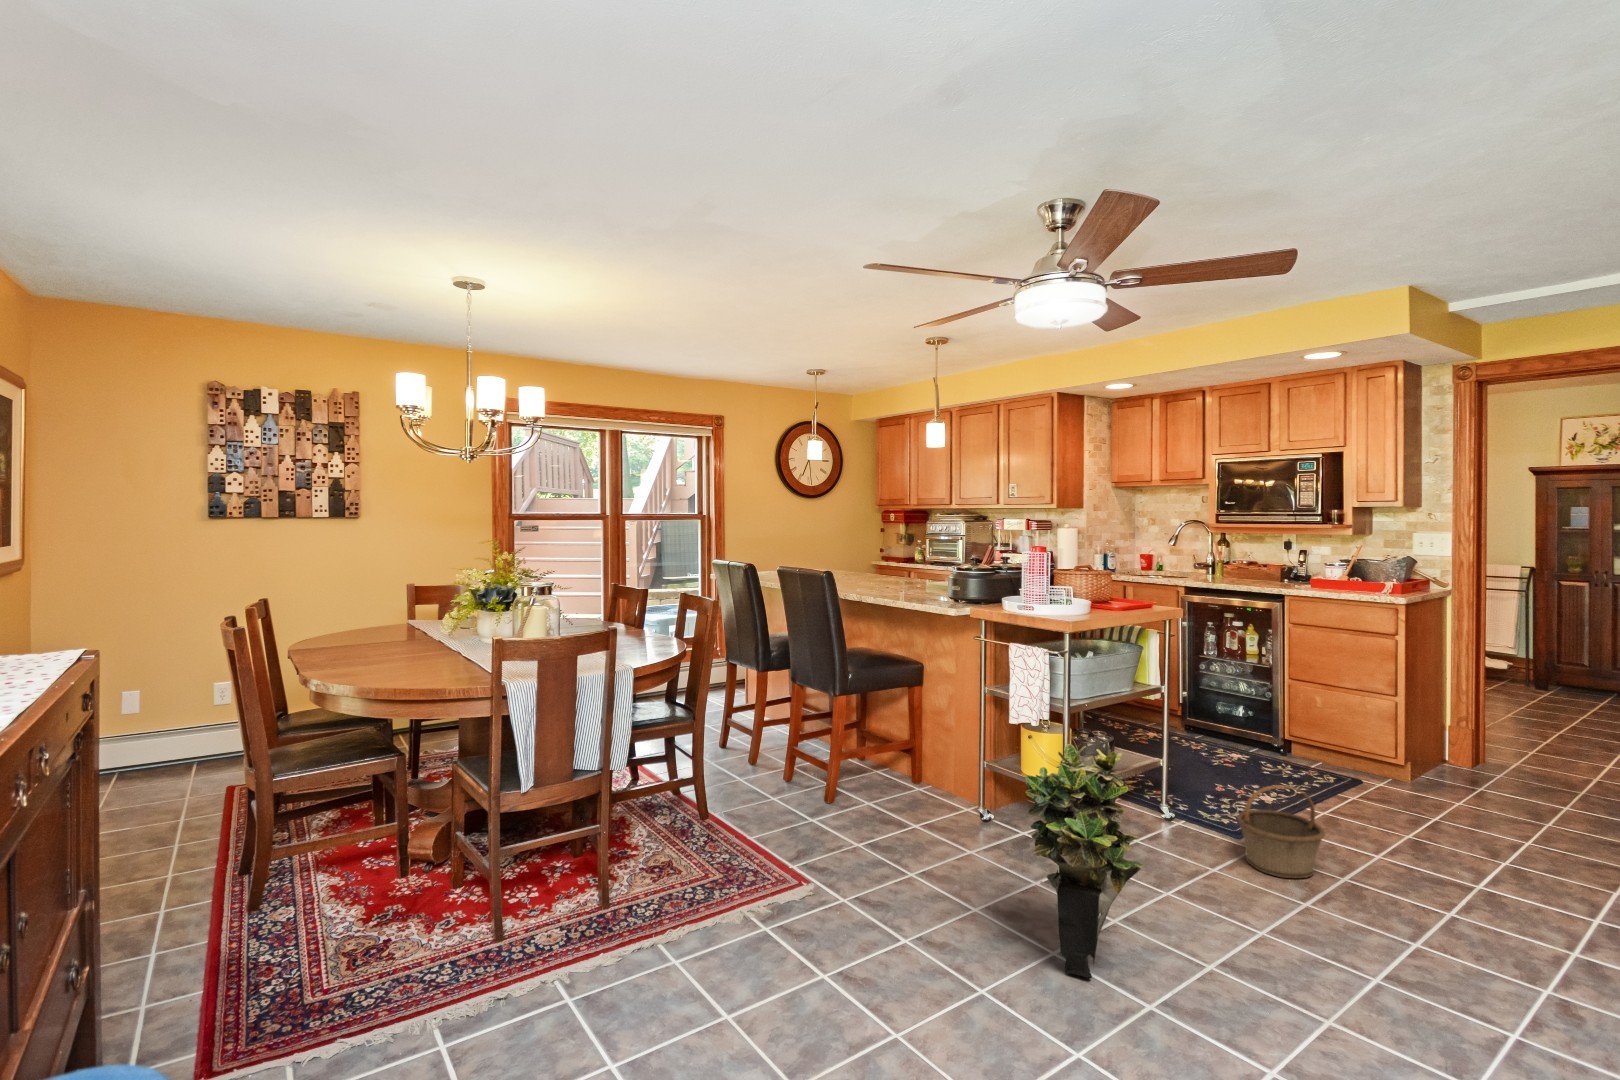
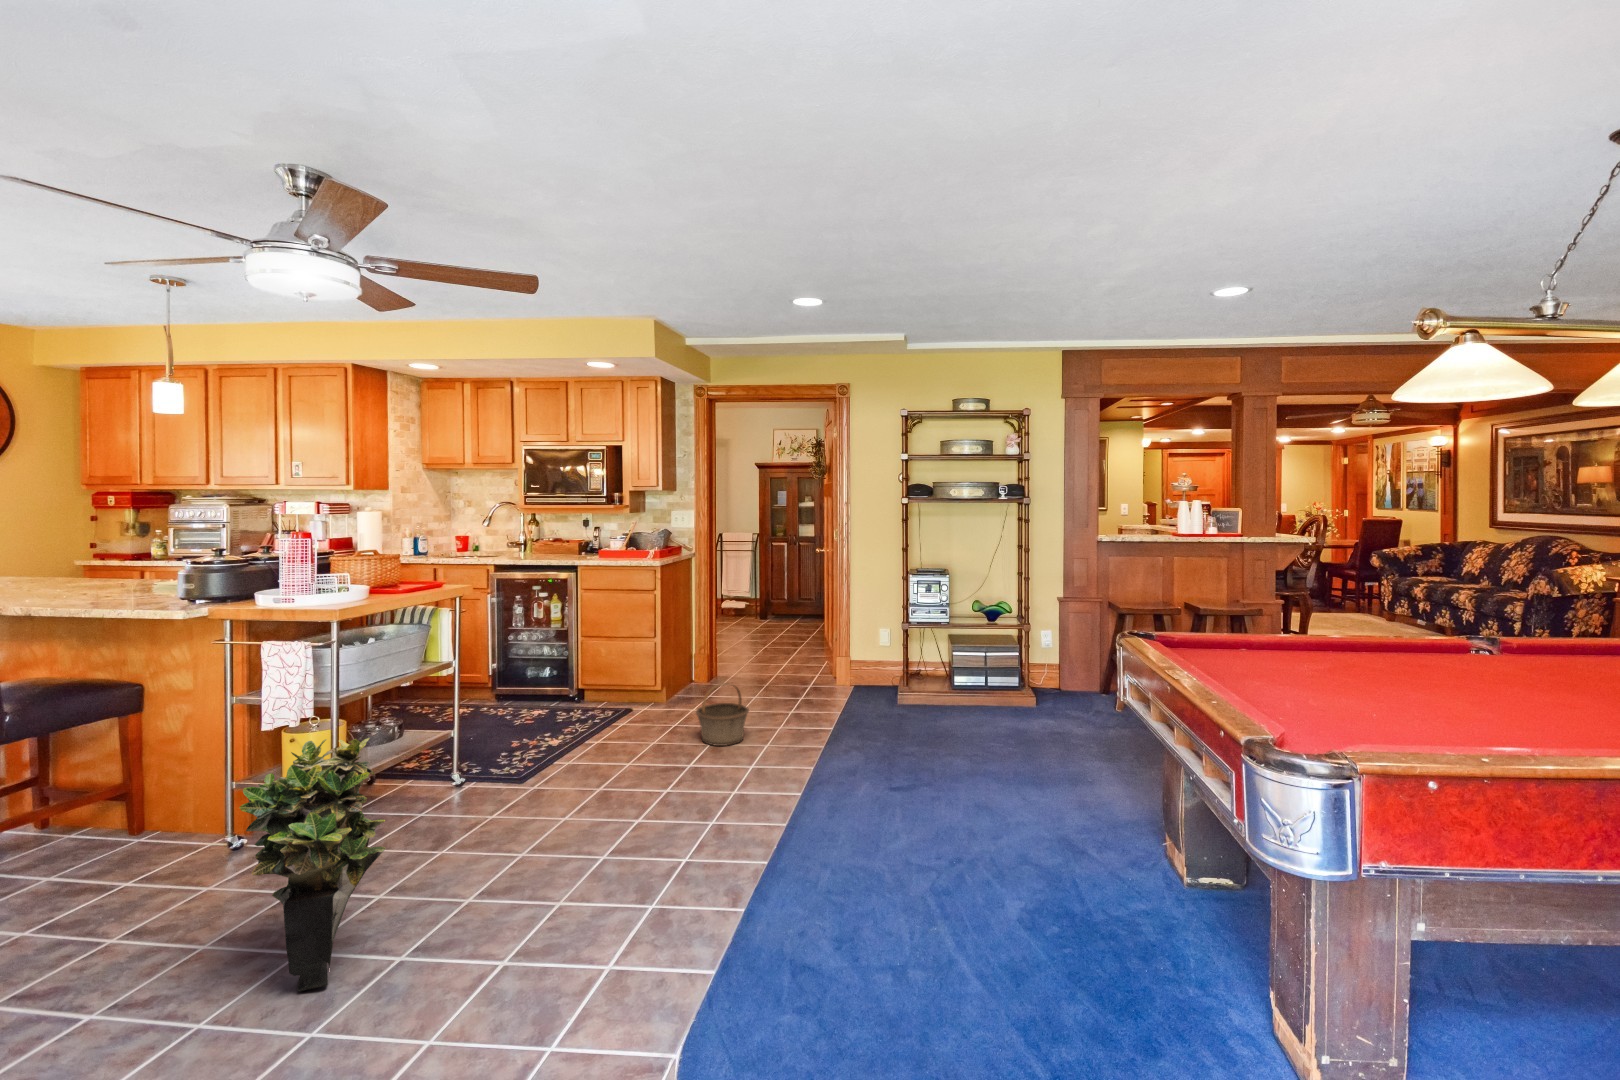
basket: present [1237,785,1325,878] -> present [696,683,749,746]

